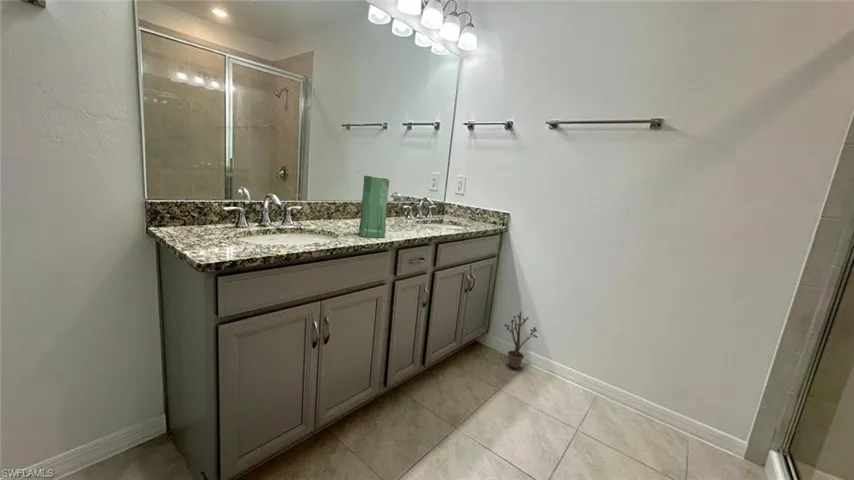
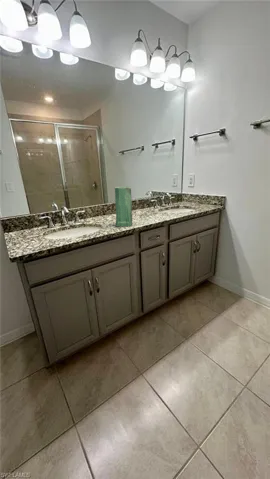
decorative plant: present [496,312,537,368] -> none [219,263,247,299]

